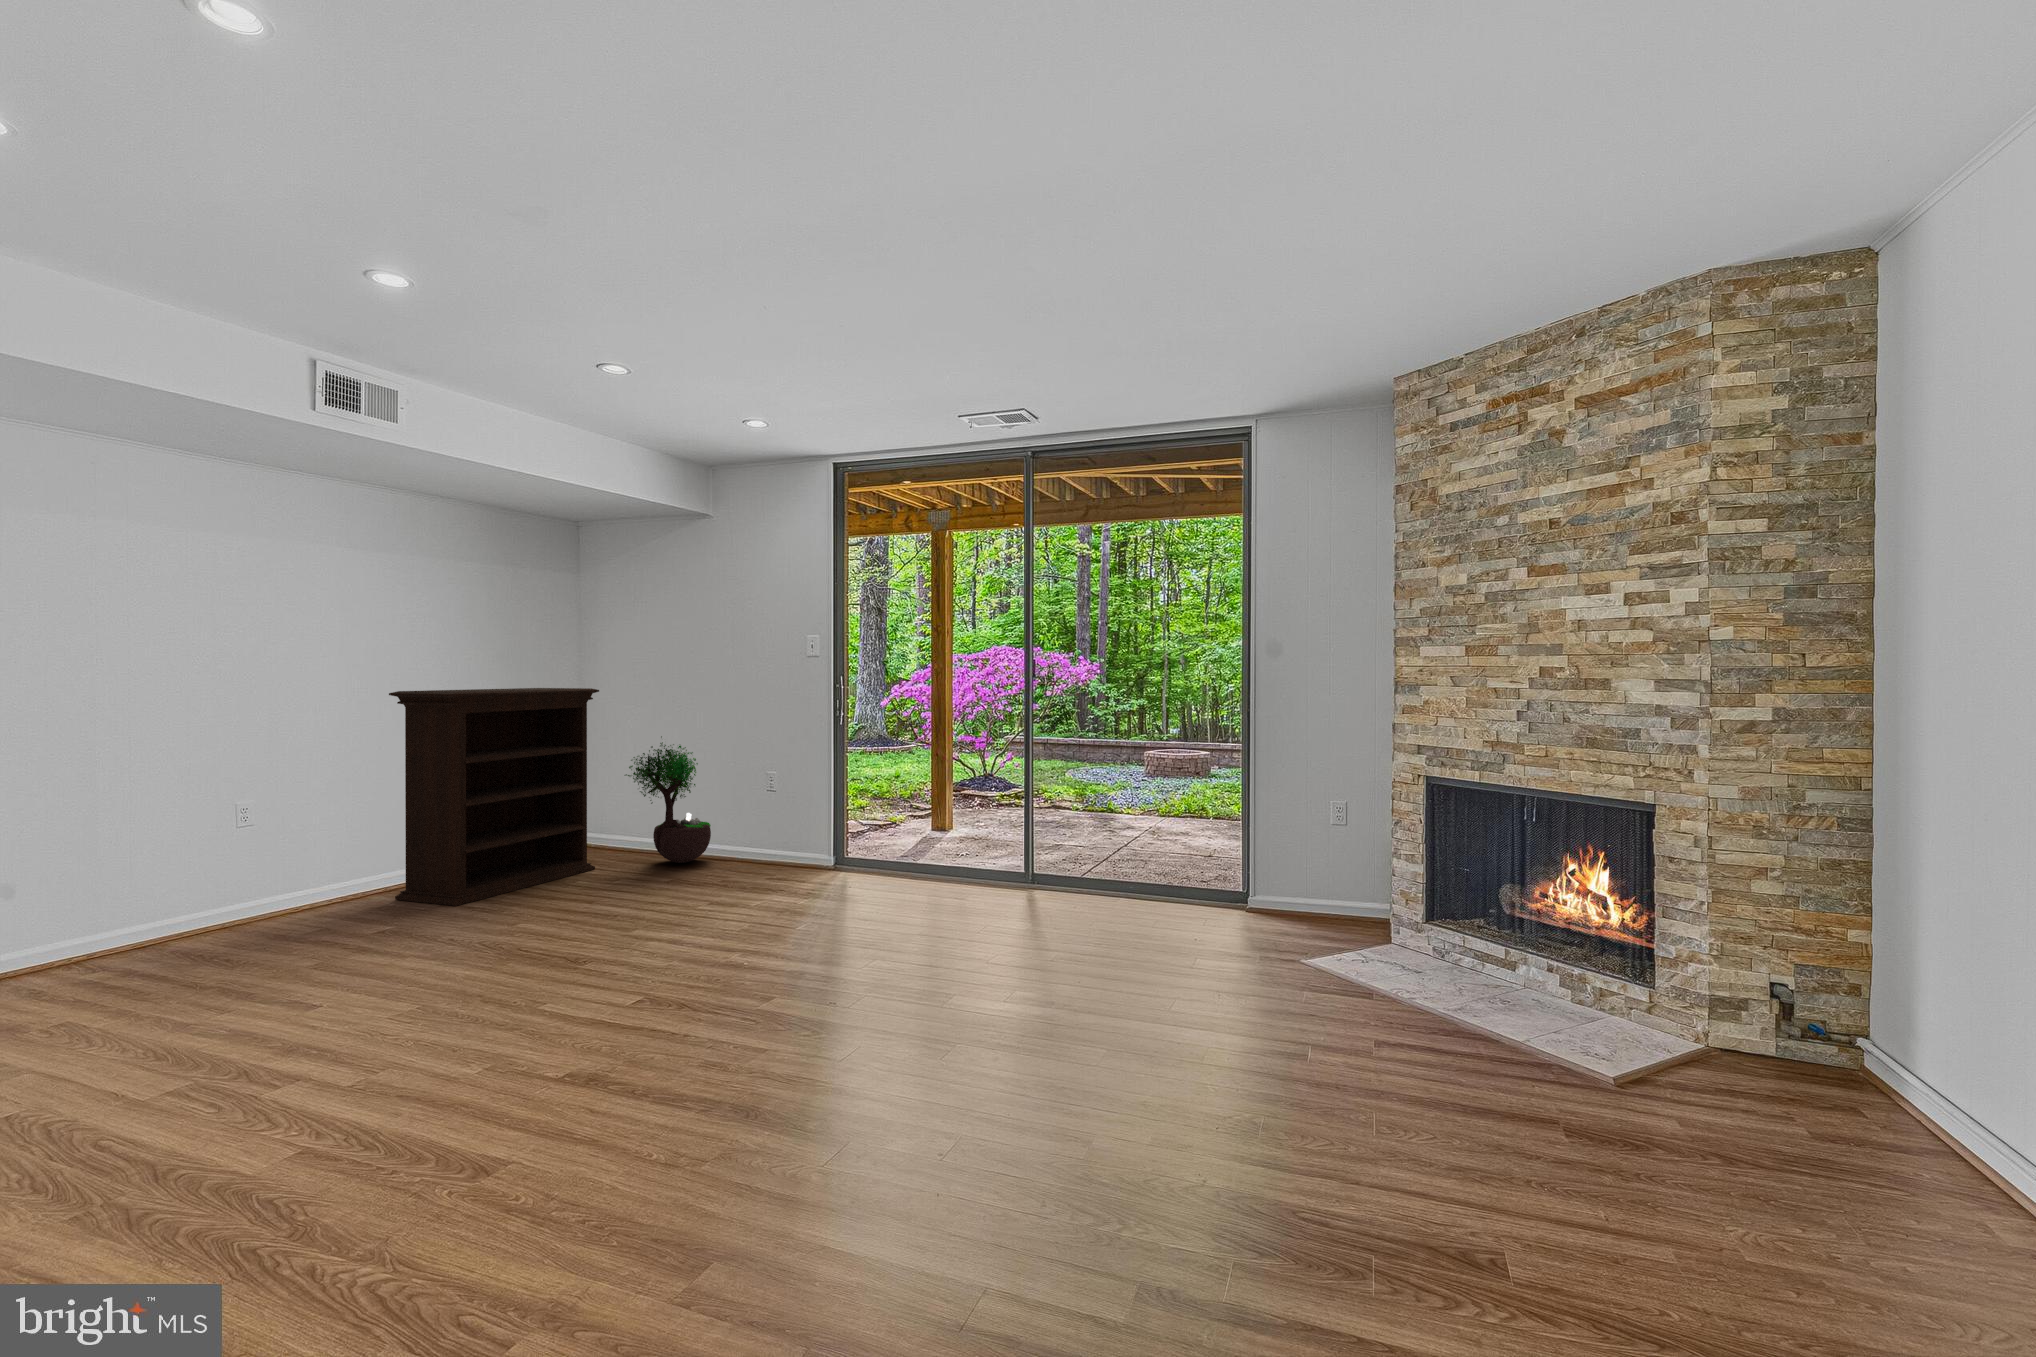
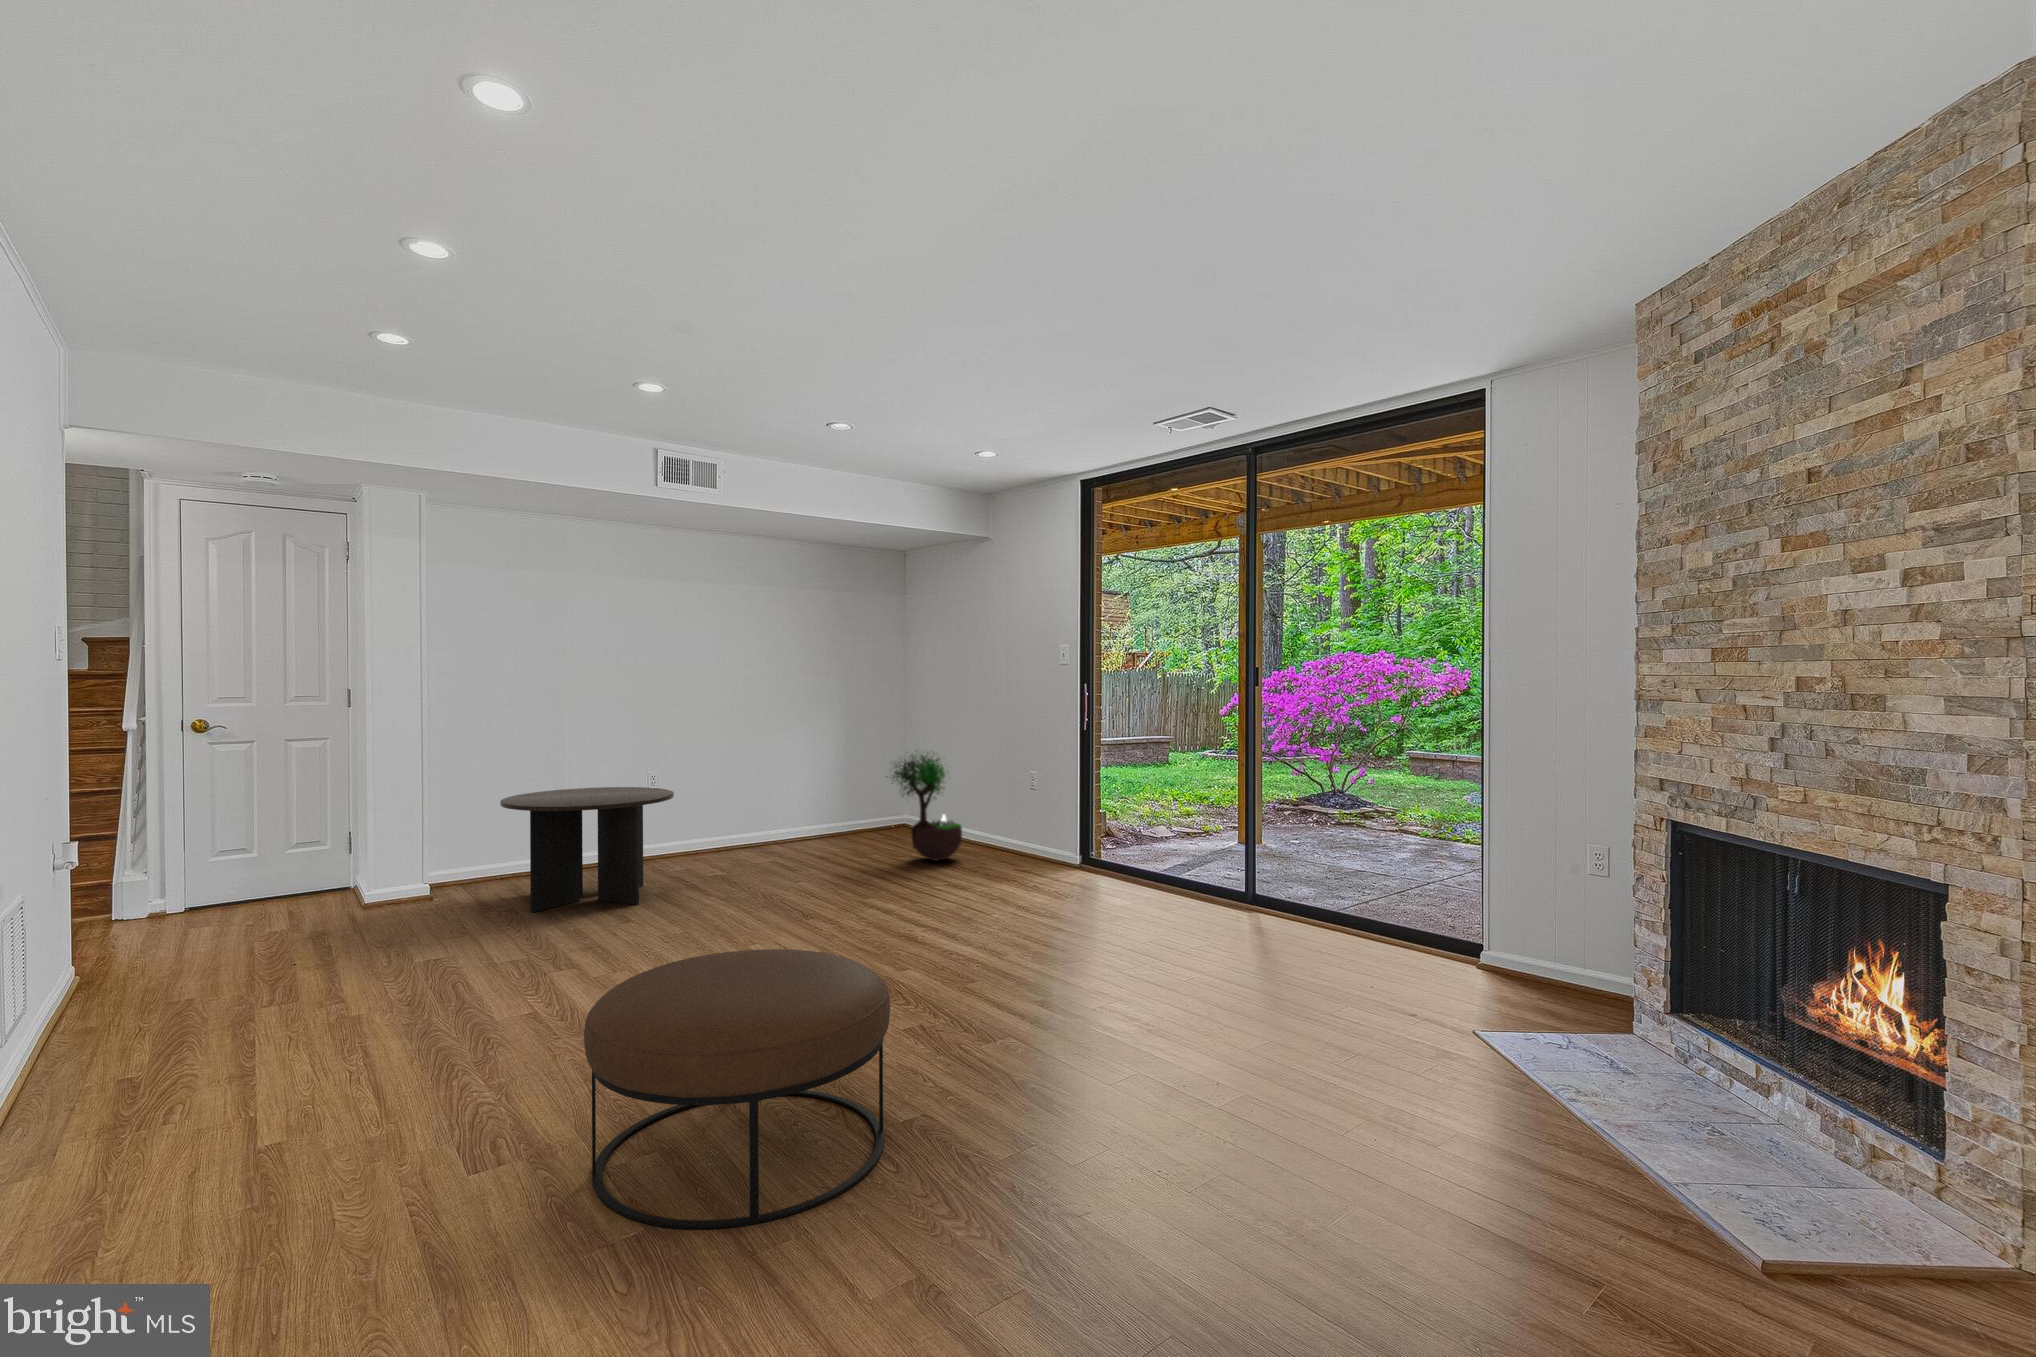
bookshelf: present [389,688,599,906] -> none [693,697,866,883]
coffee table: none [133,799,388,966] -> present [500,787,674,912]
ottoman: none [623,948,944,1245] -> present [584,949,890,1229]

